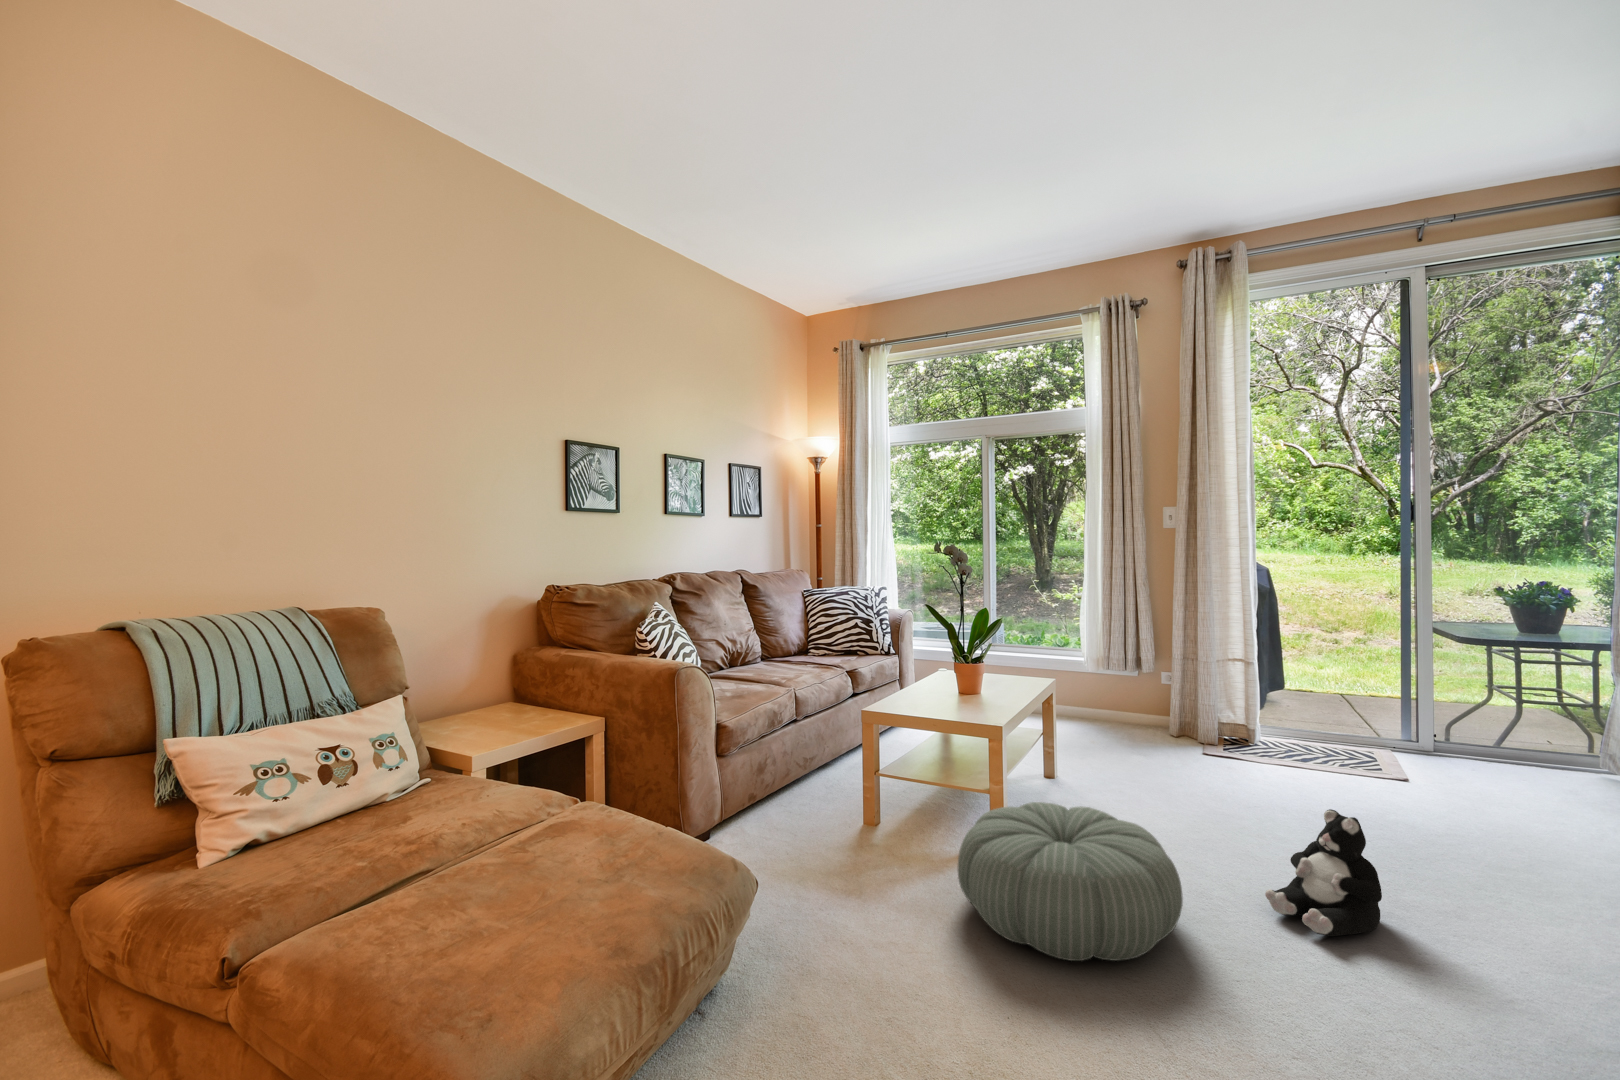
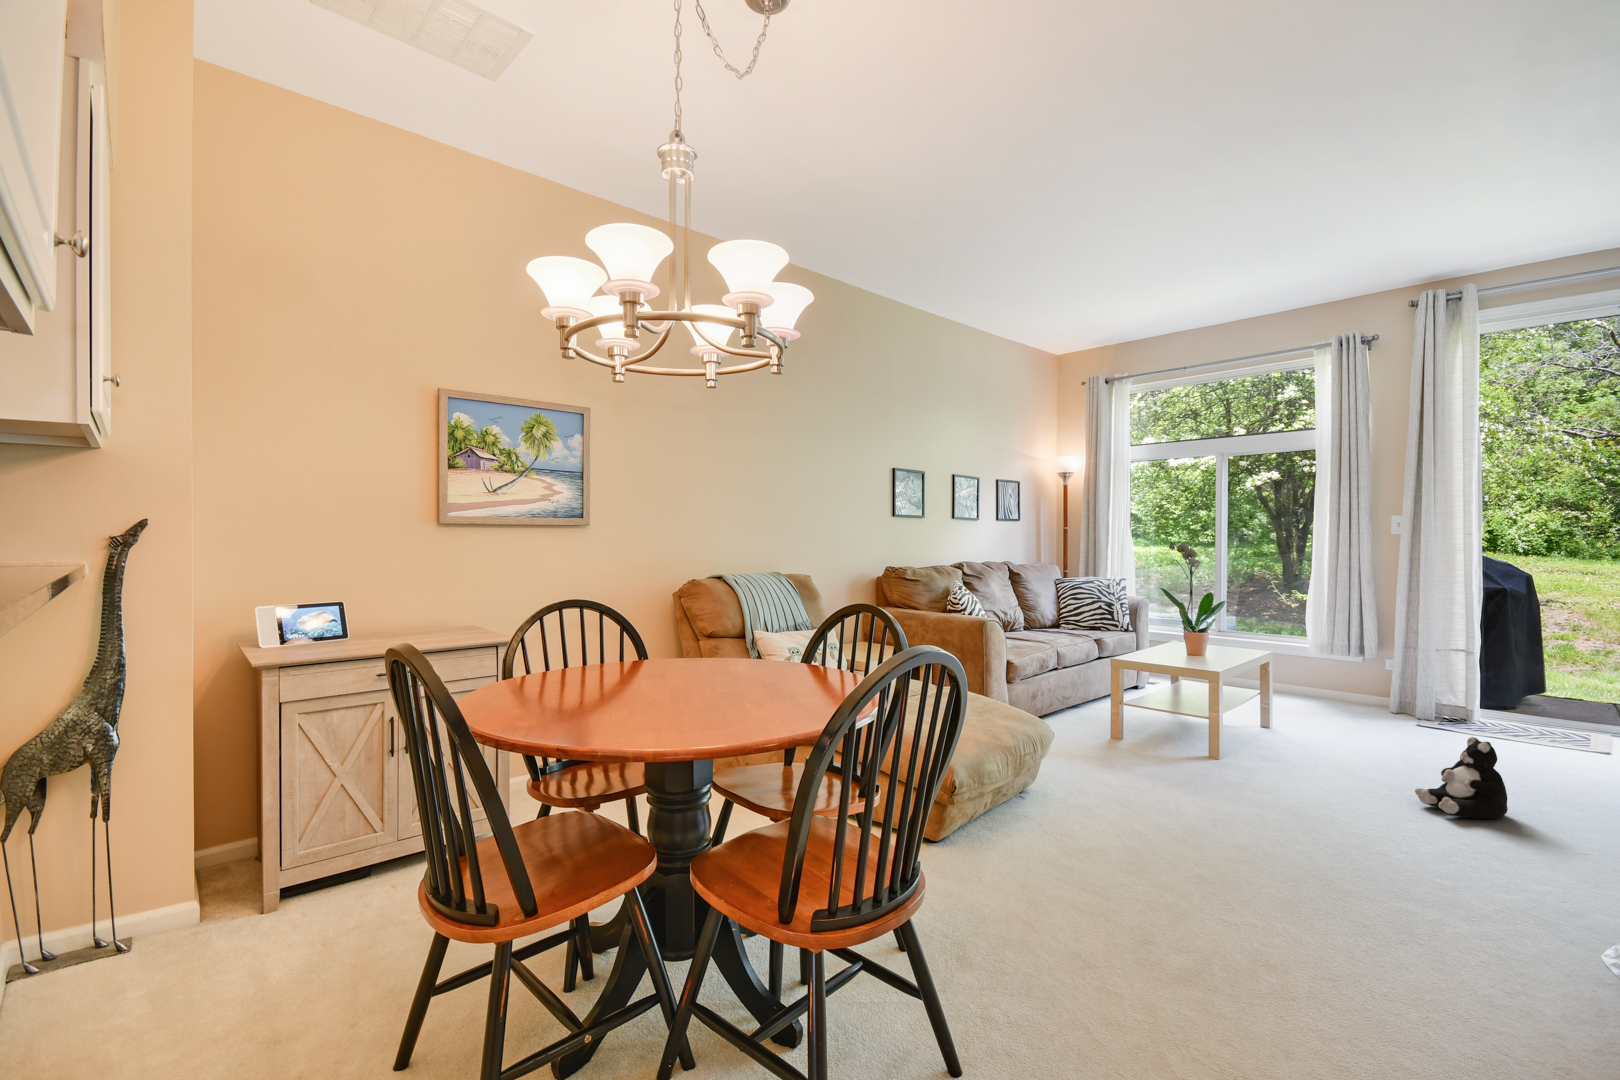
pouf: present [958,802,1183,961] -> none [1180,721,1341,808]

